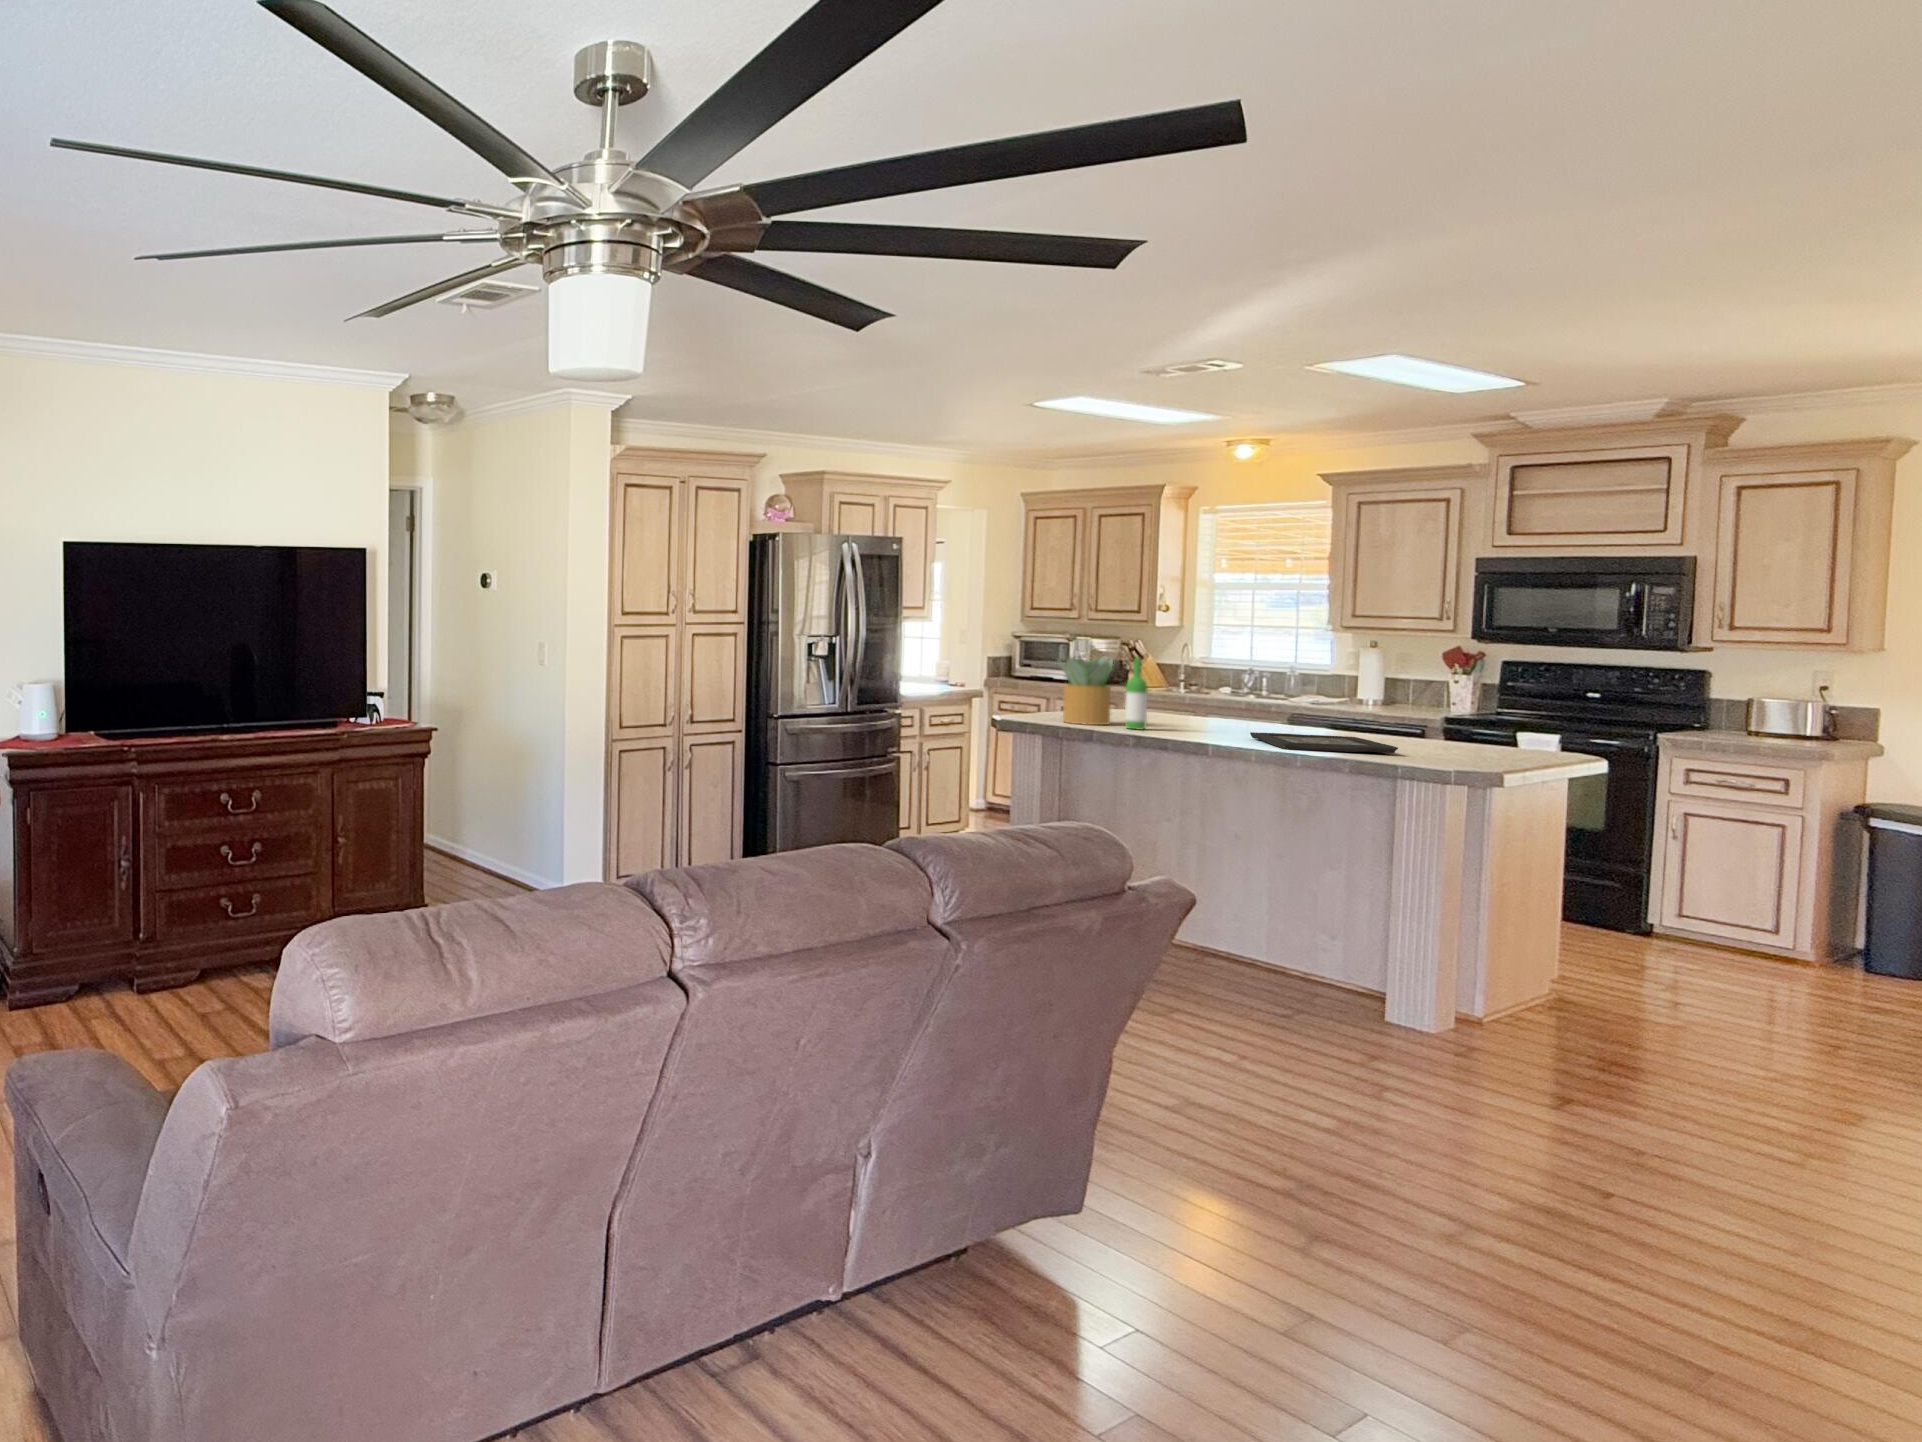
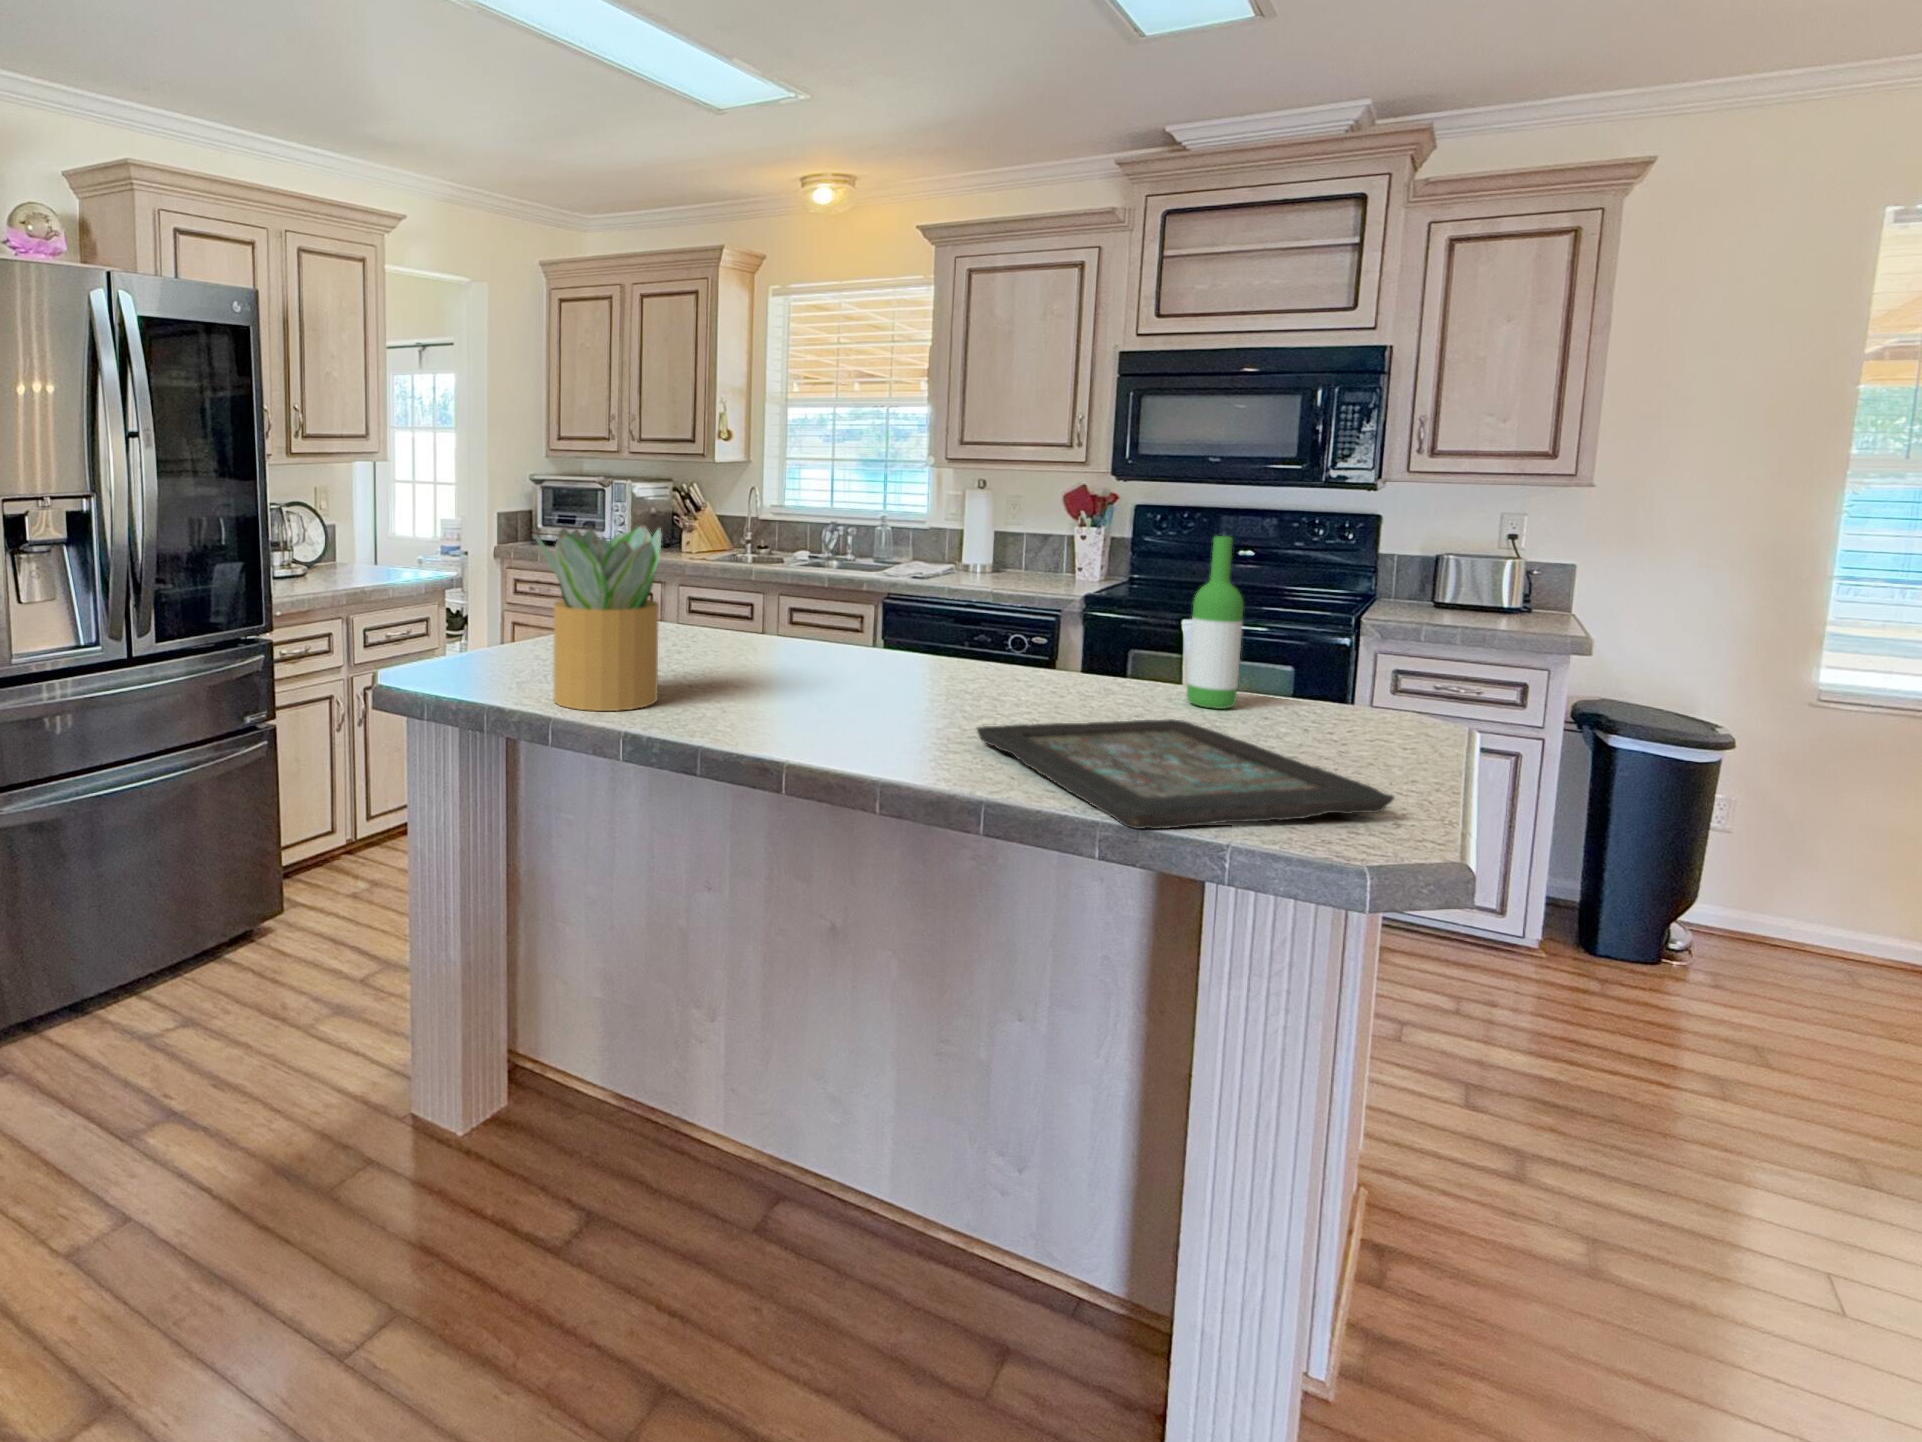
wine bottle: present [1125,658,1148,730] -> present [1187,536,1243,709]

